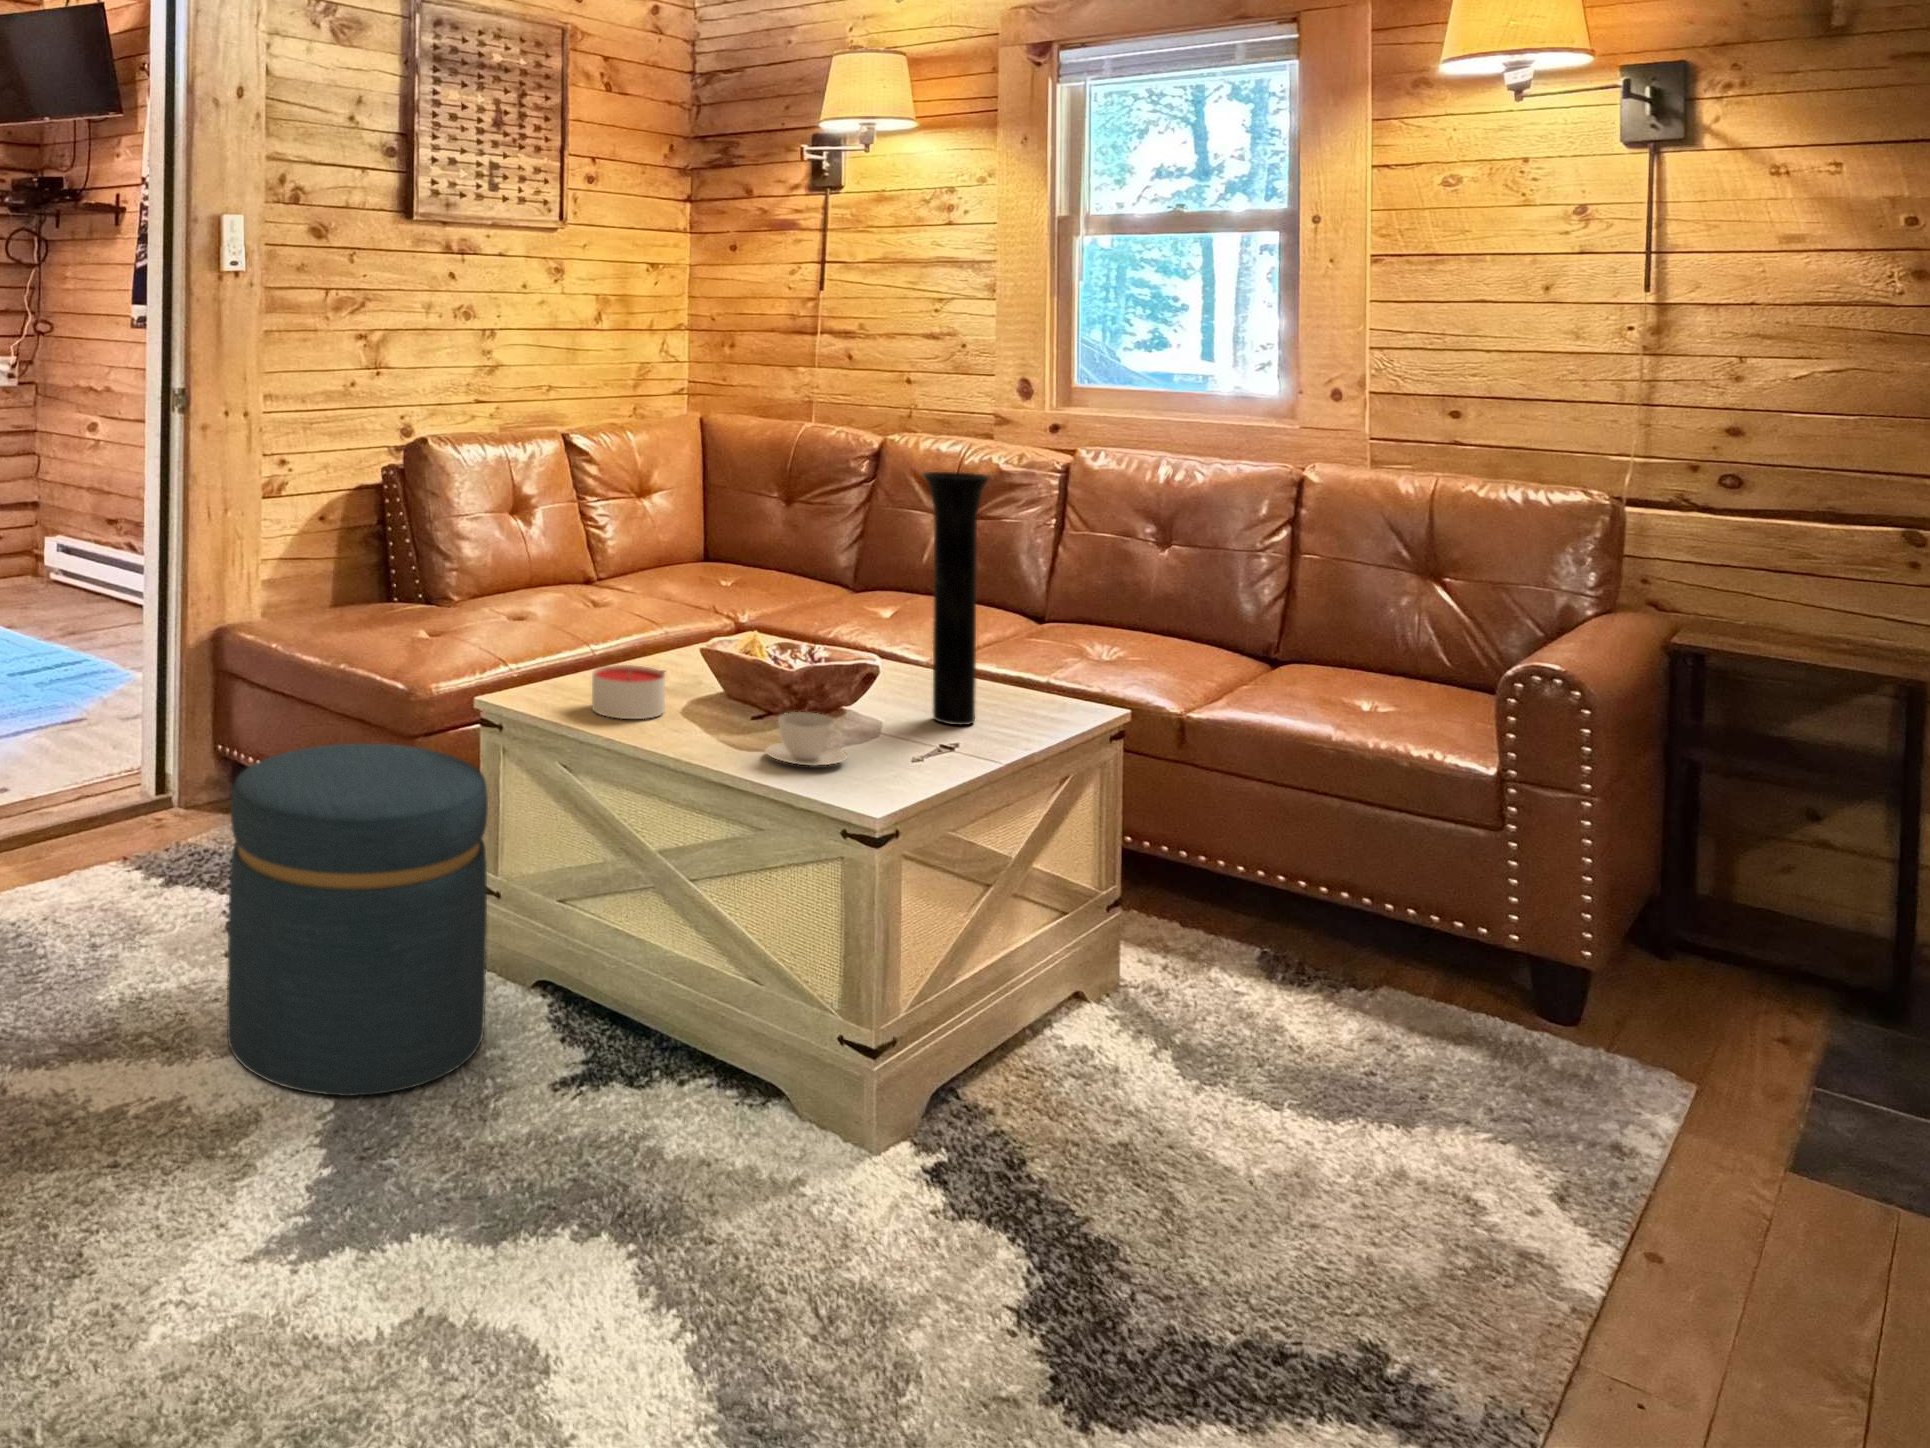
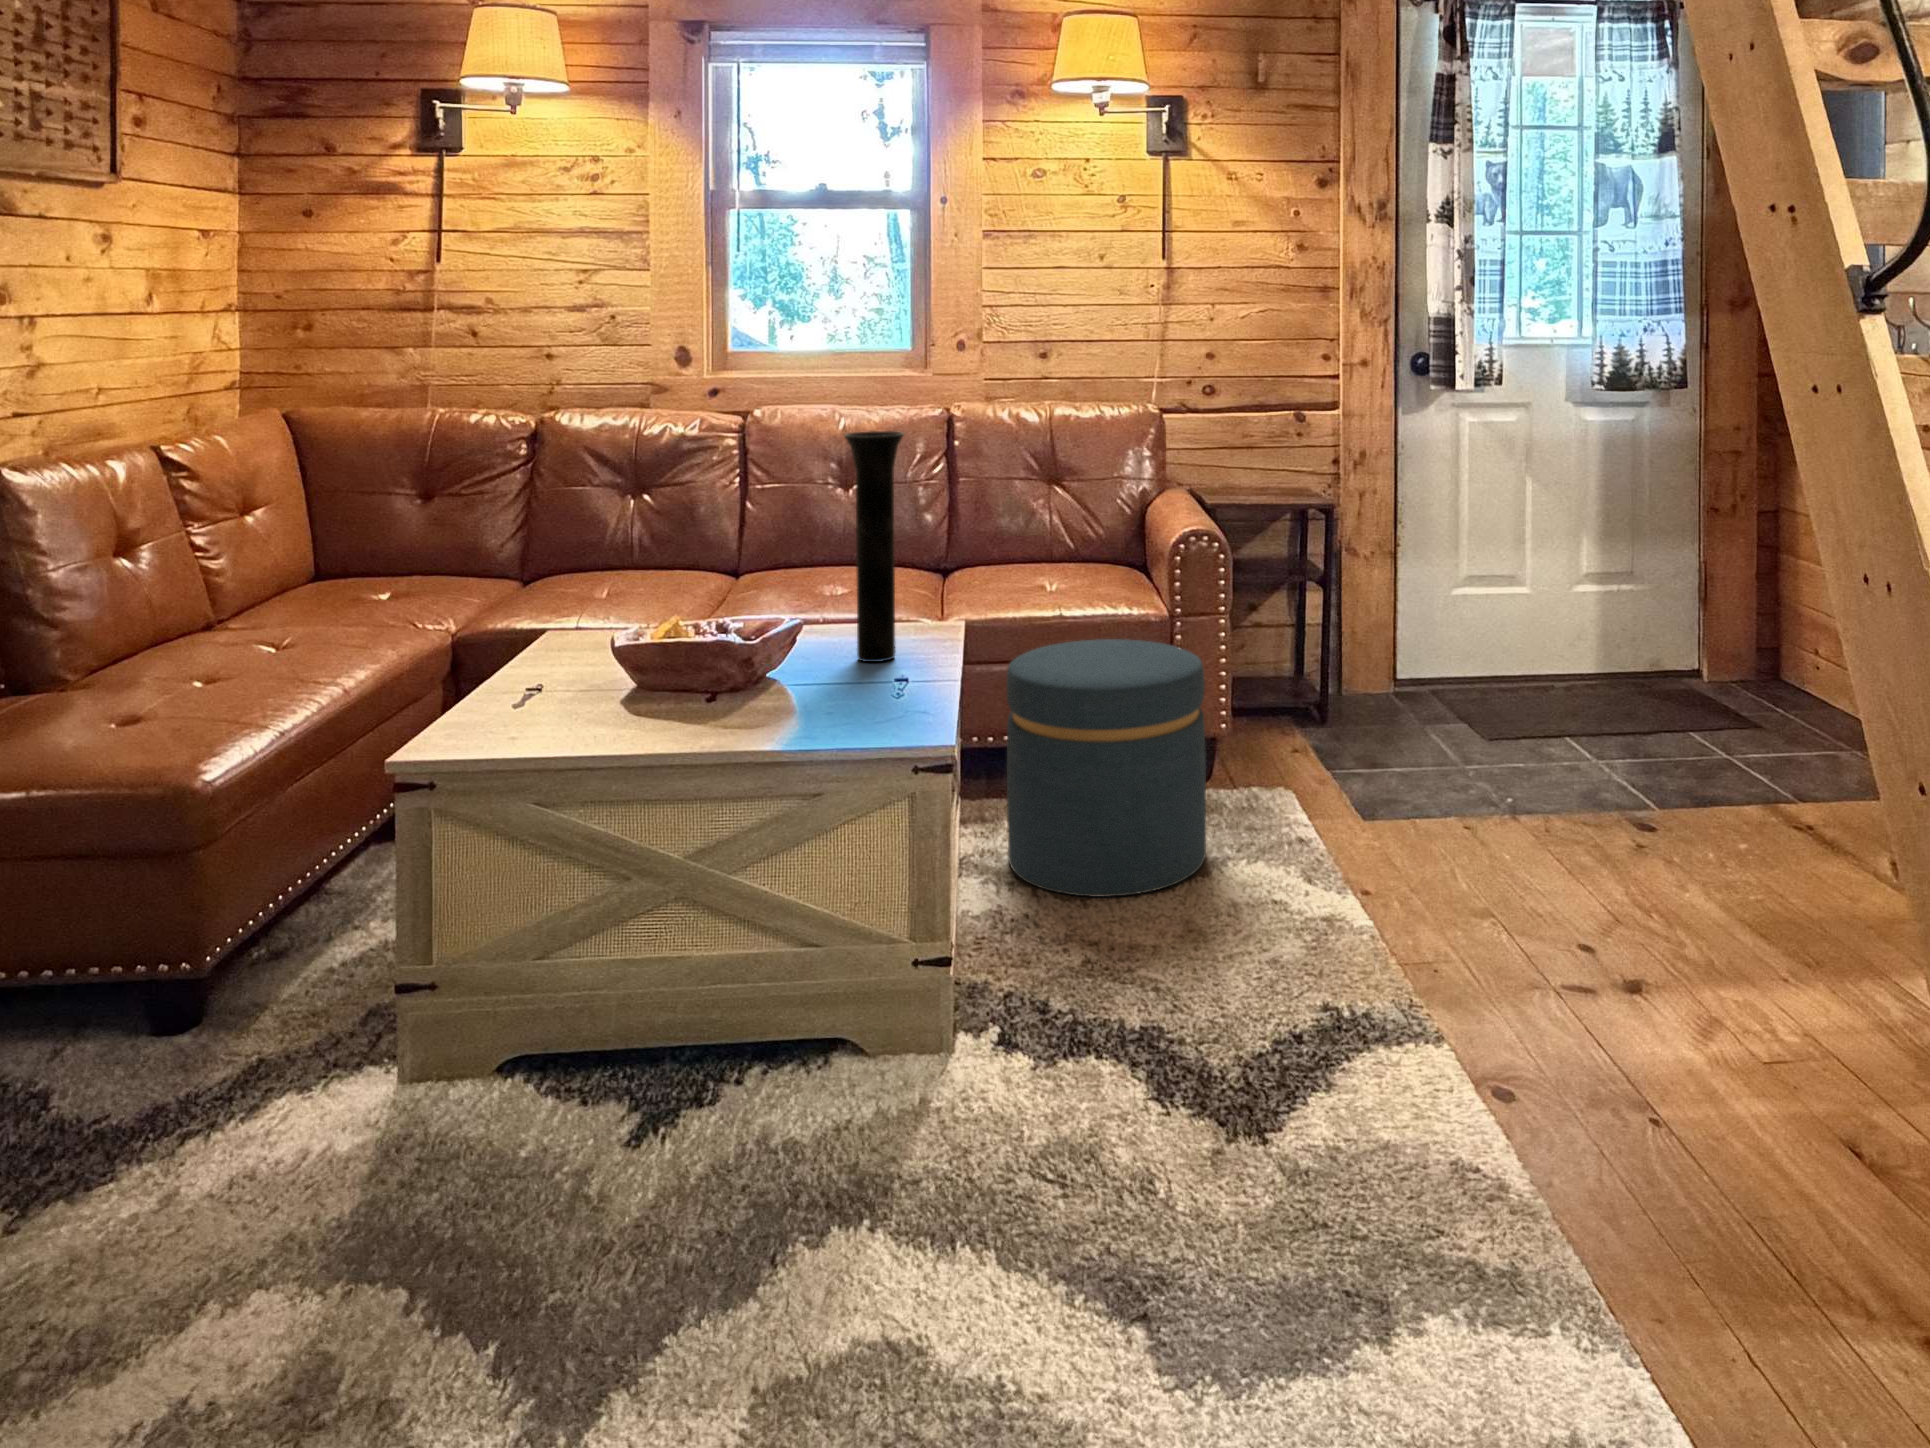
candle: present [592,665,665,719] -> none [551,674,637,736]
teacup: present [765,712,847,766] -> none [791,674,873,725]
ottoman: present [227,744,488,1096] -> present [1006,639,1206,897]

